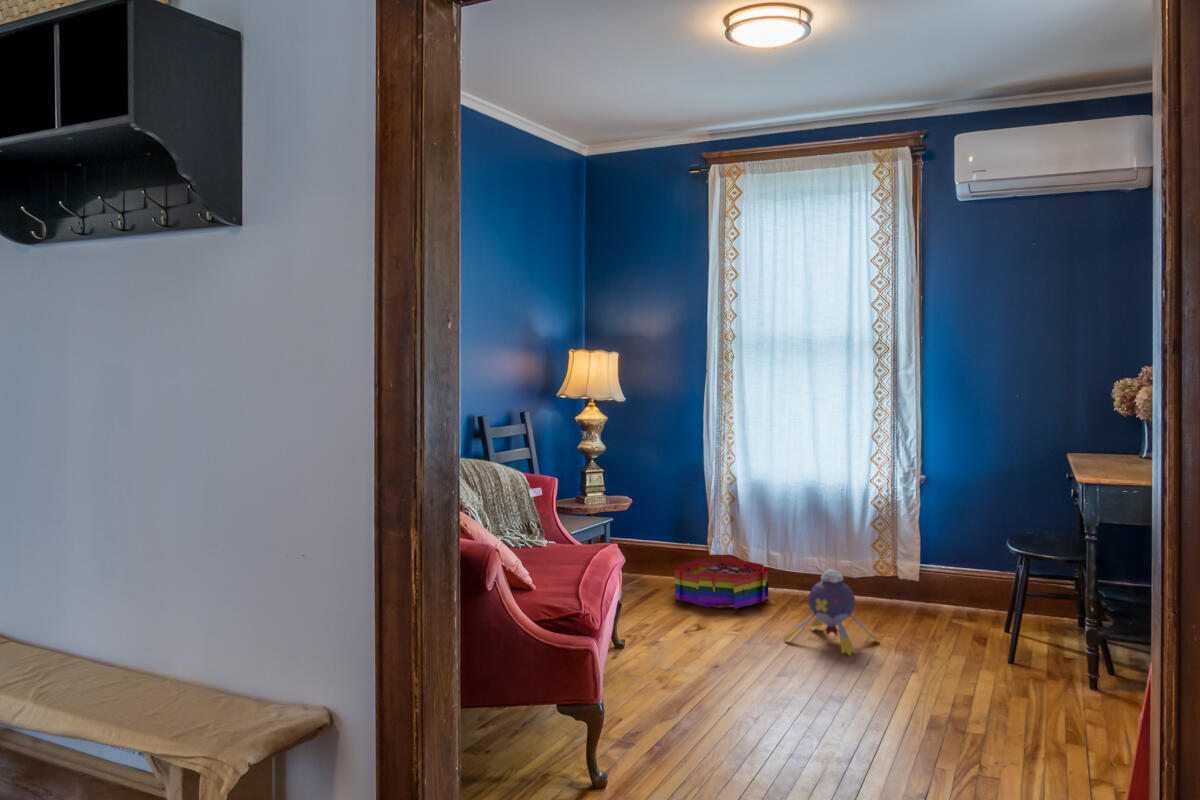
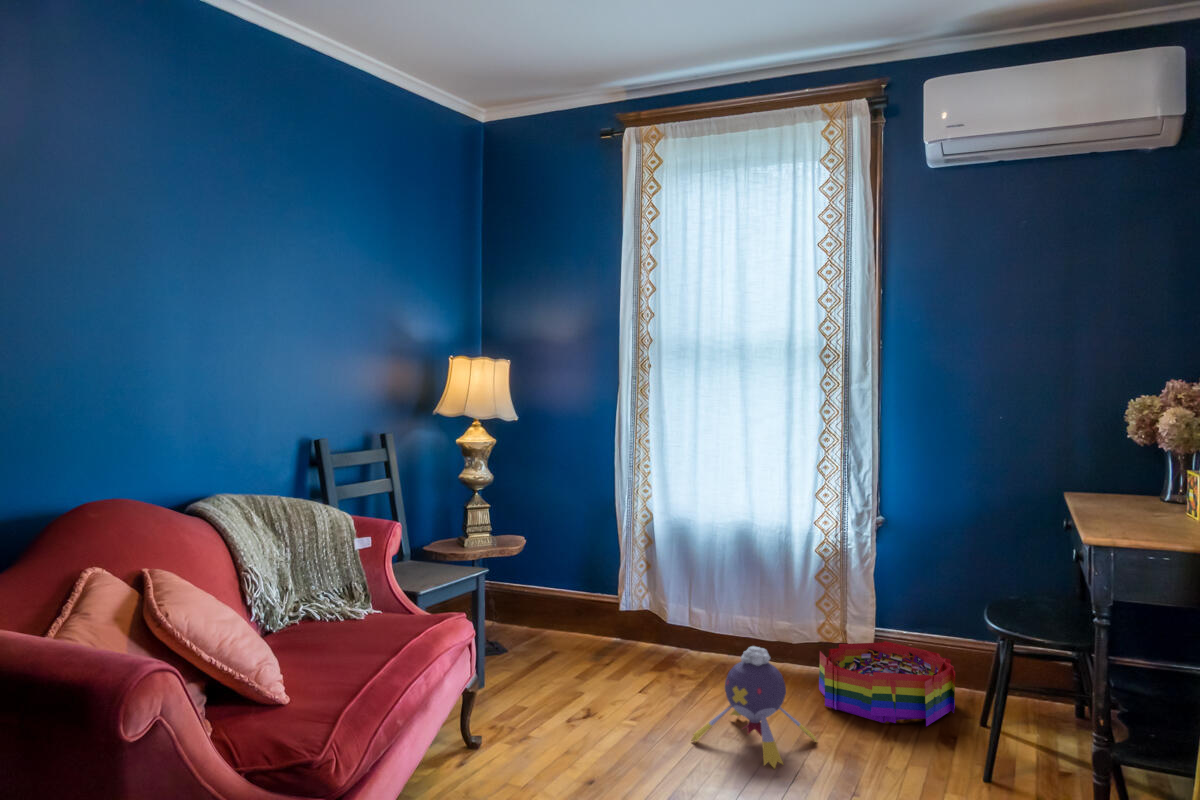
storage bin: present [675,558,769,609] -> present [819,641,955,726]

